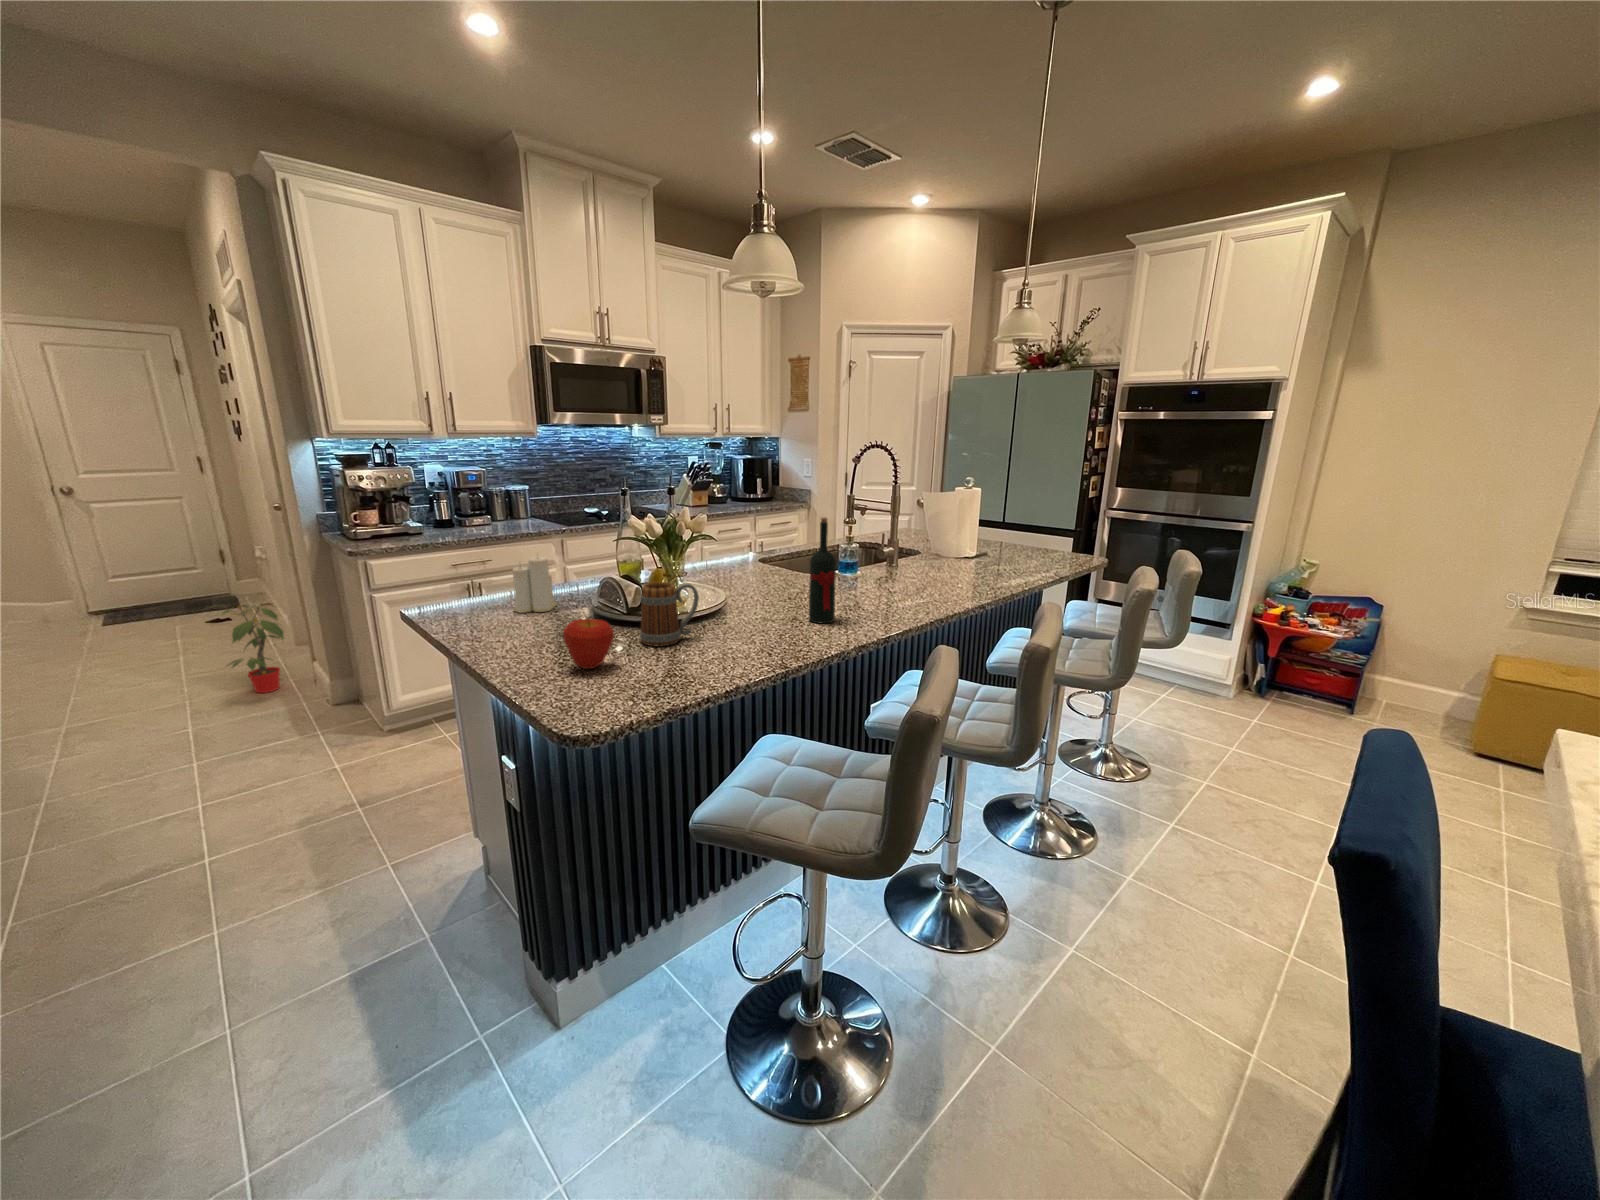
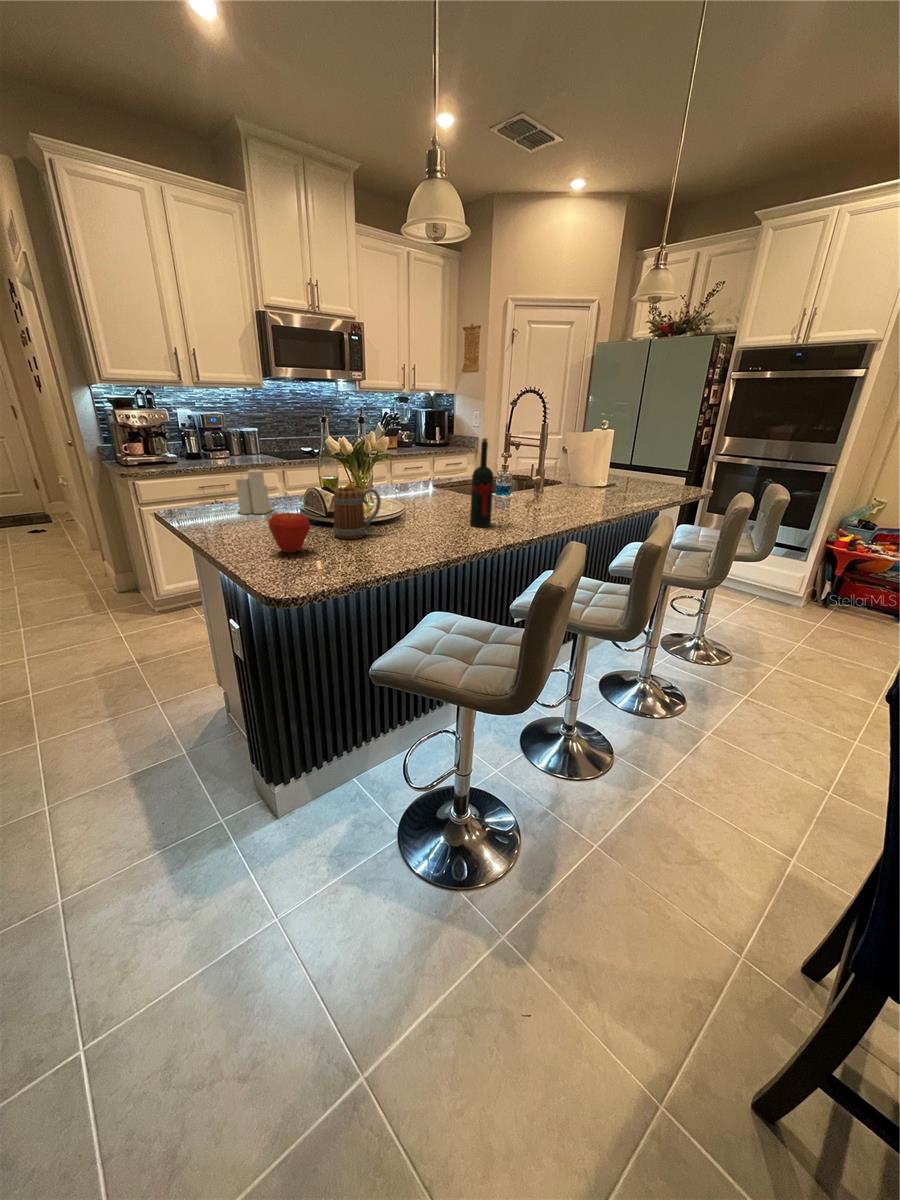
potted plant: present [220,605,284,693] -> none [21,515,89,581]

